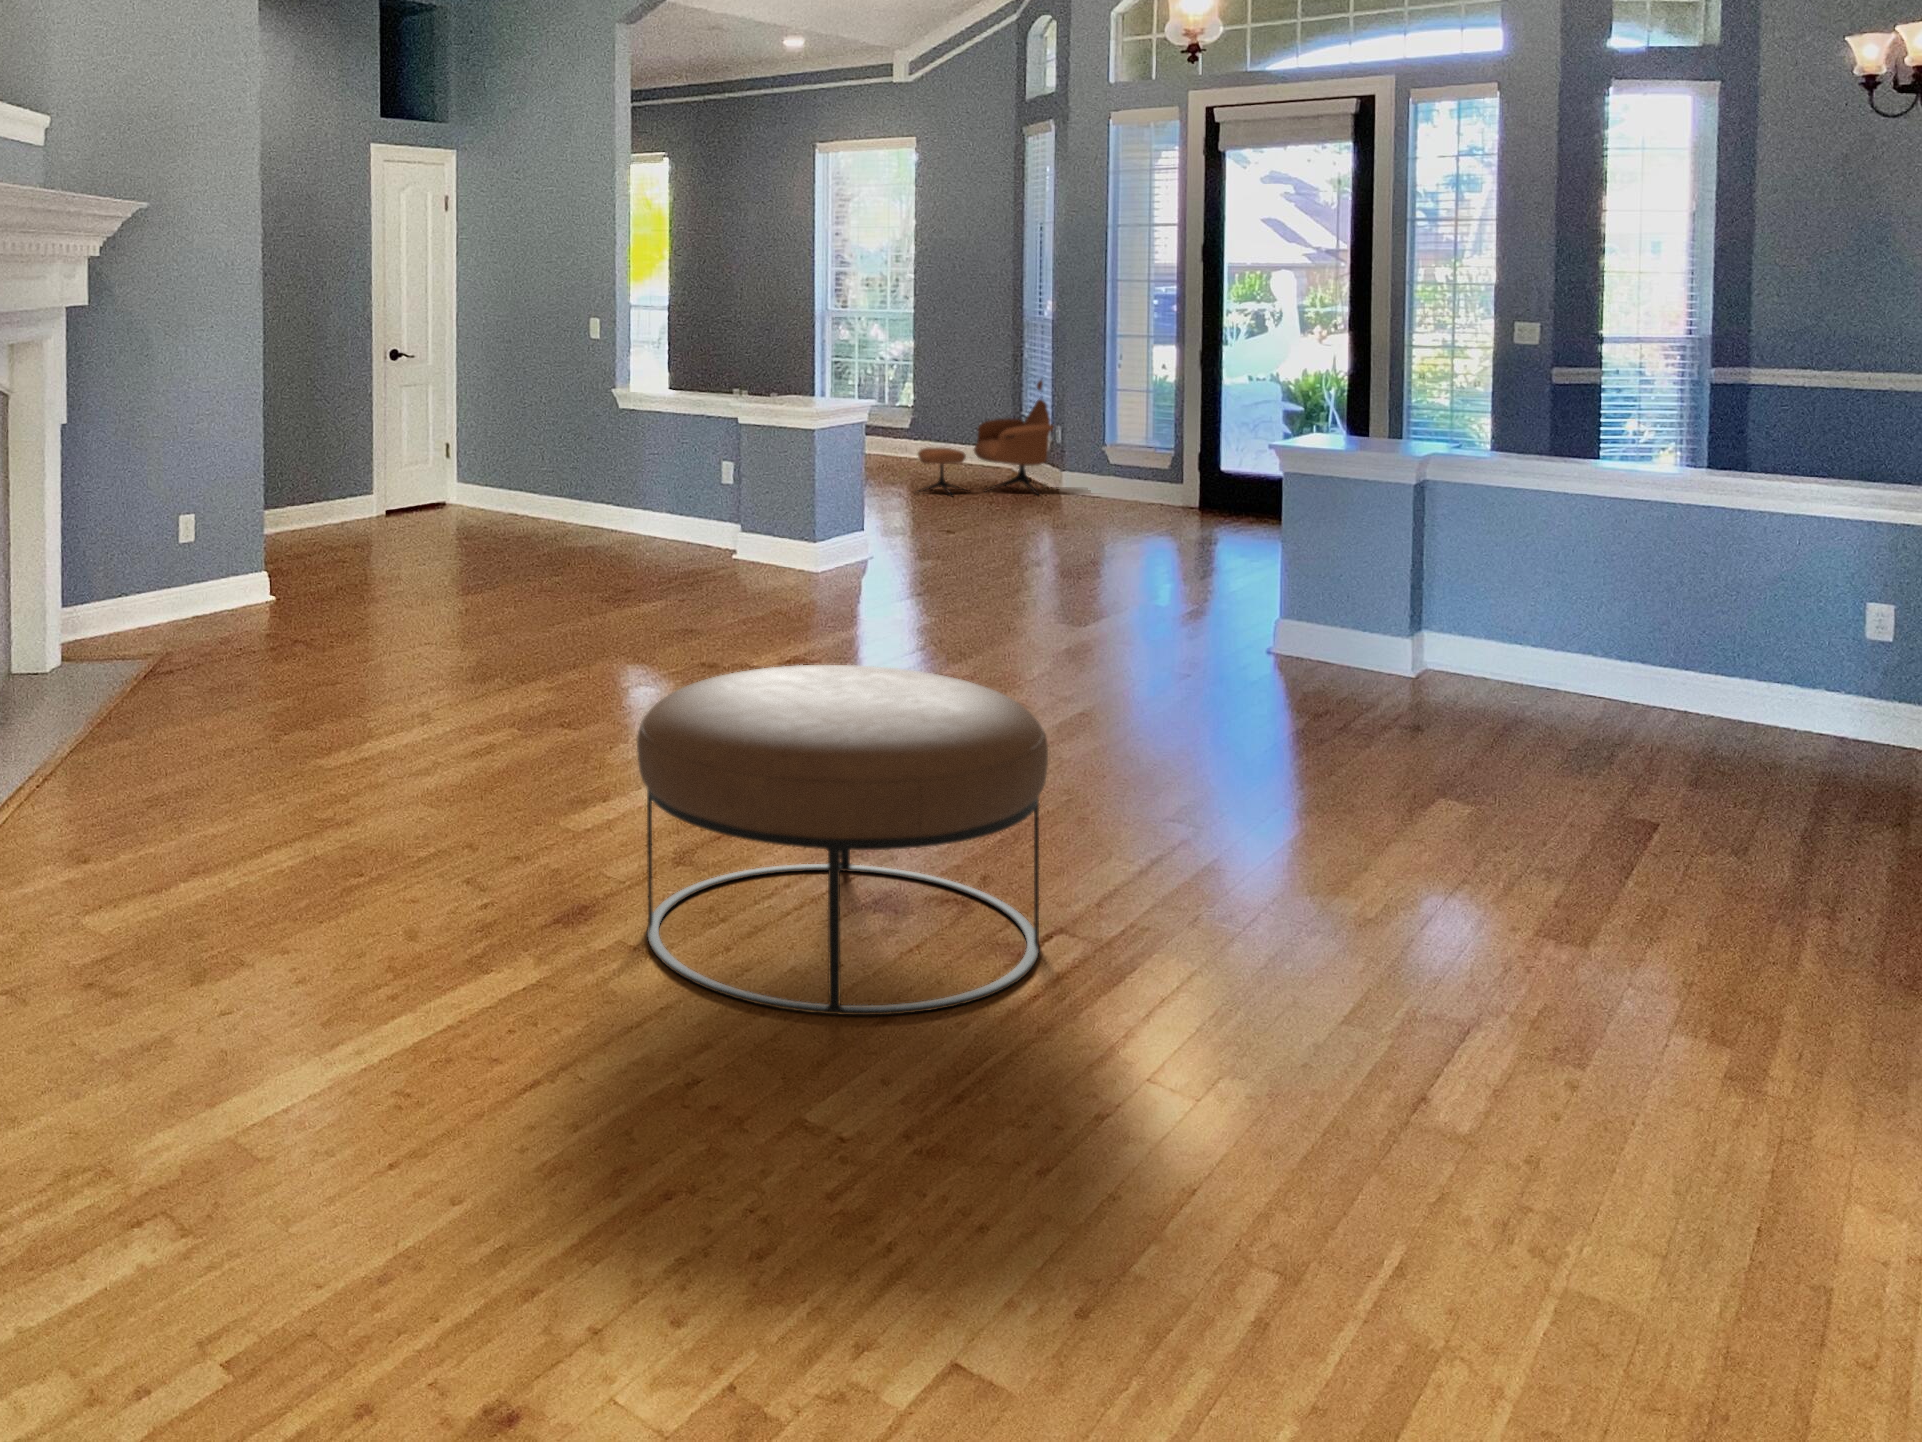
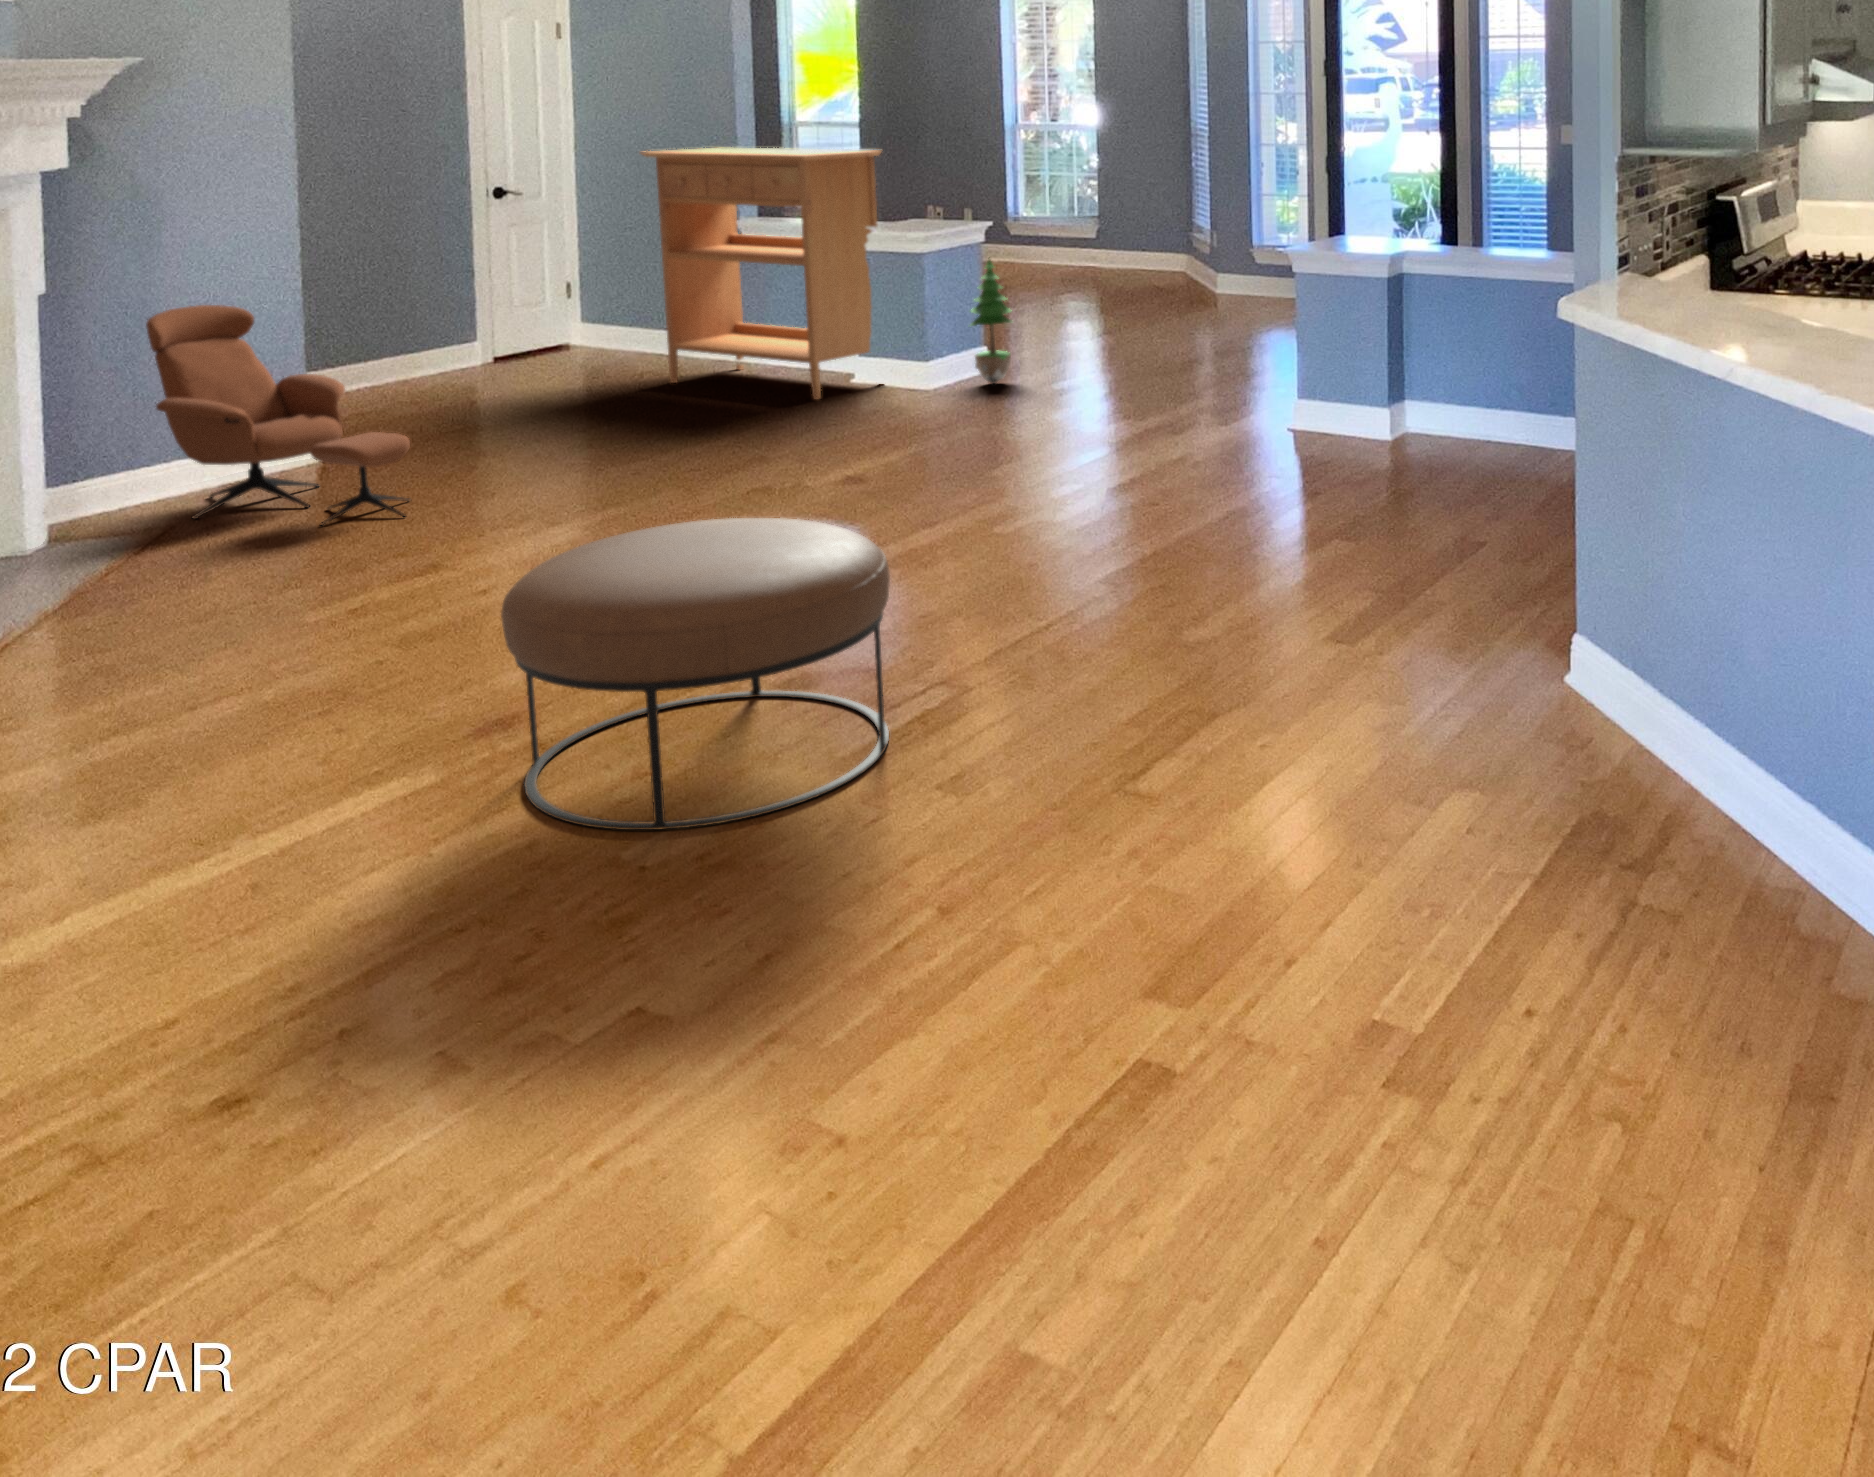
console table: none [536,313,779,569] -> present [641,147,881,399]
lounge chair: present [918,380,1053,494] -> present [146,305,410,526]
potted tree: none [863,426,911,562] -> present [971,258,1011,383]

